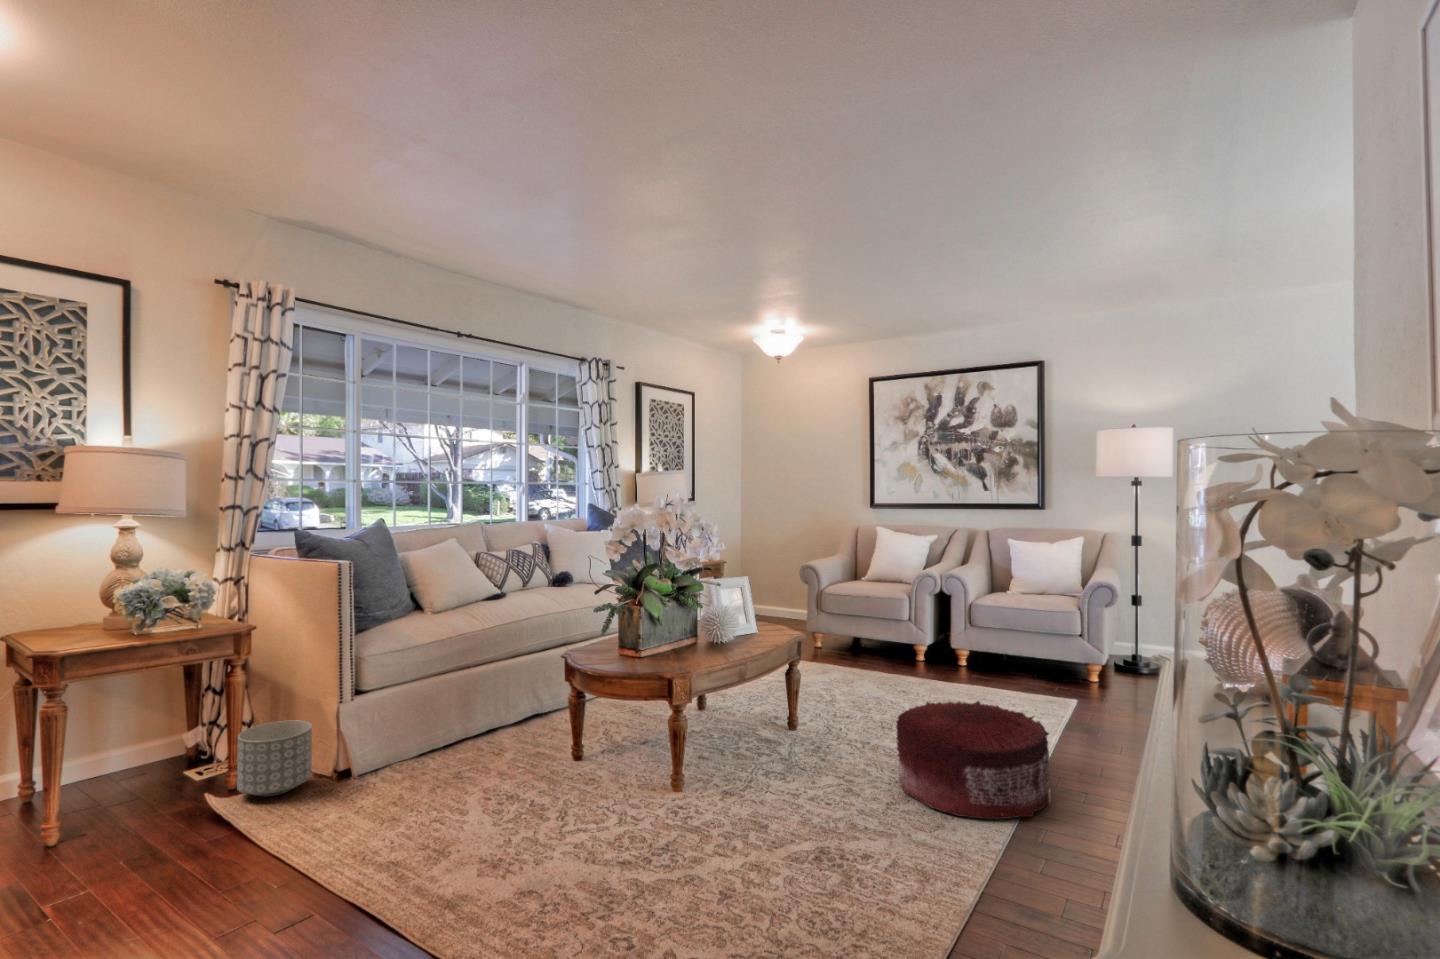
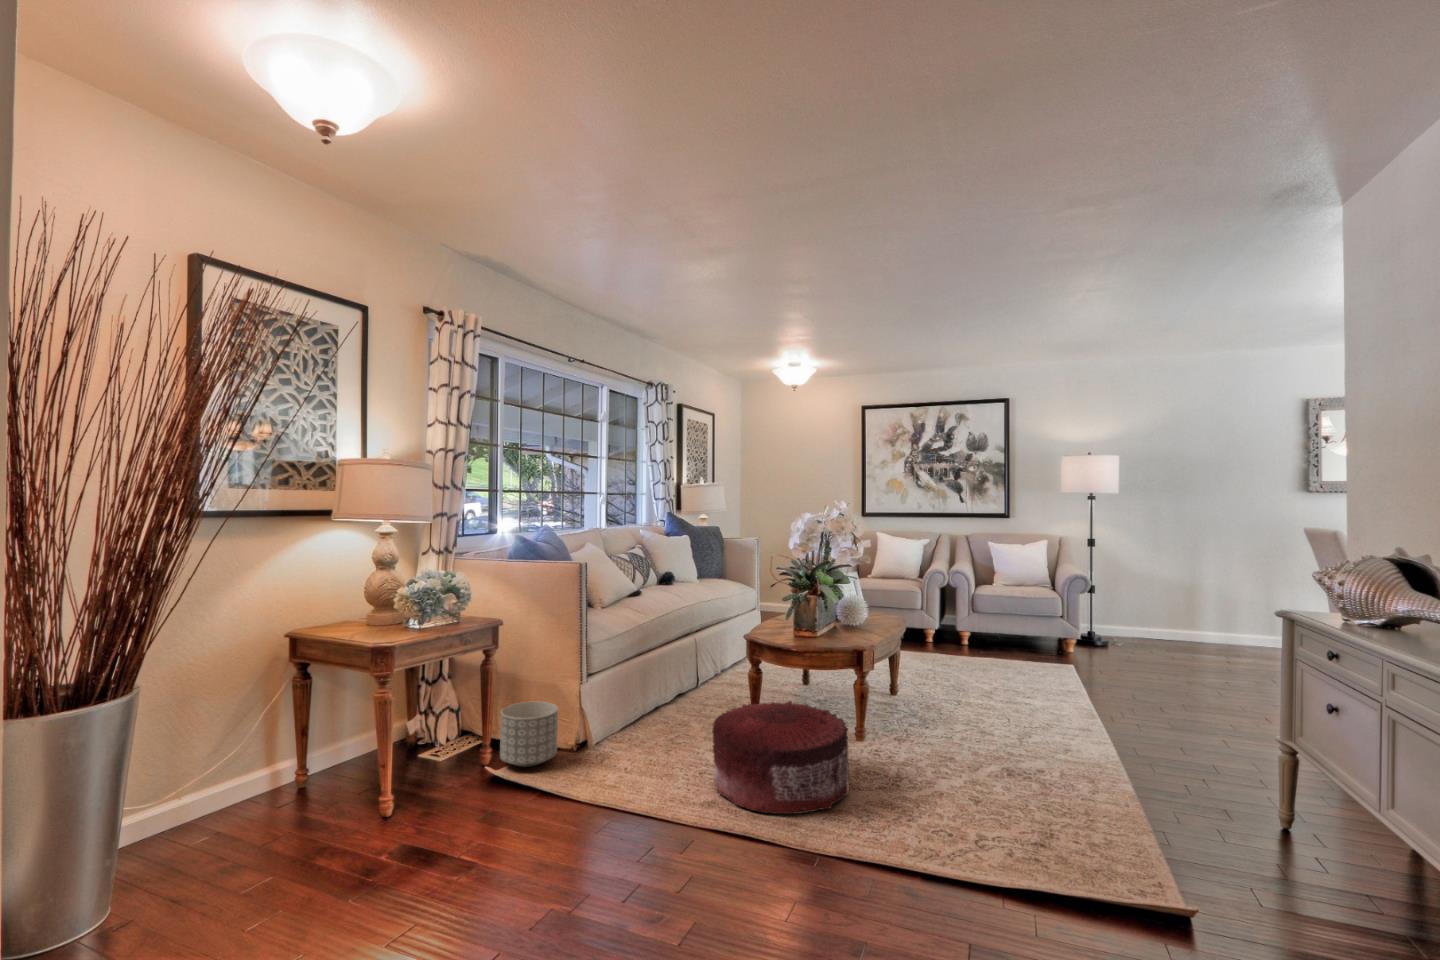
pouf: present [896,701,1051,819] -> present [712,701,849,814]

